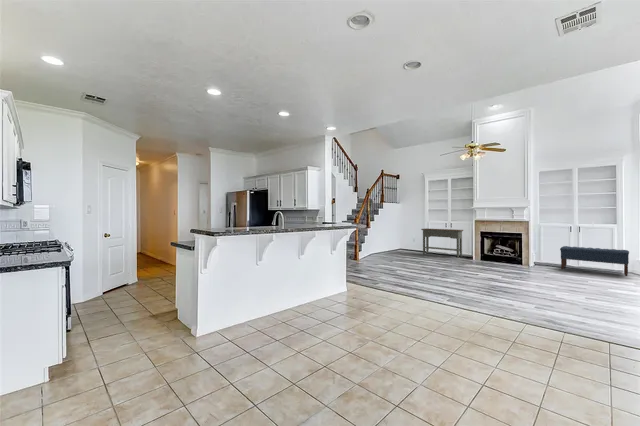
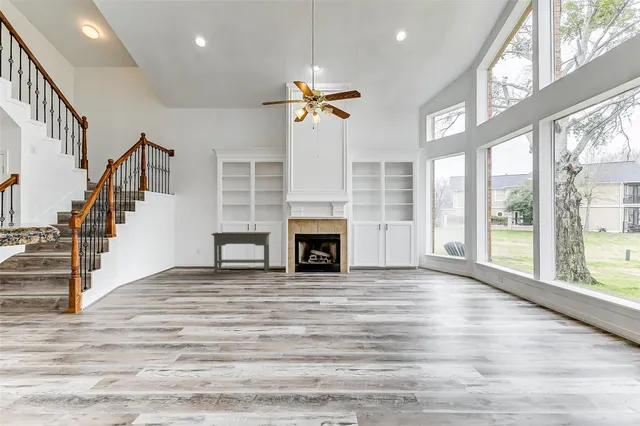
bench: present [560,246,629,276] -> none [377,246,435,274]

